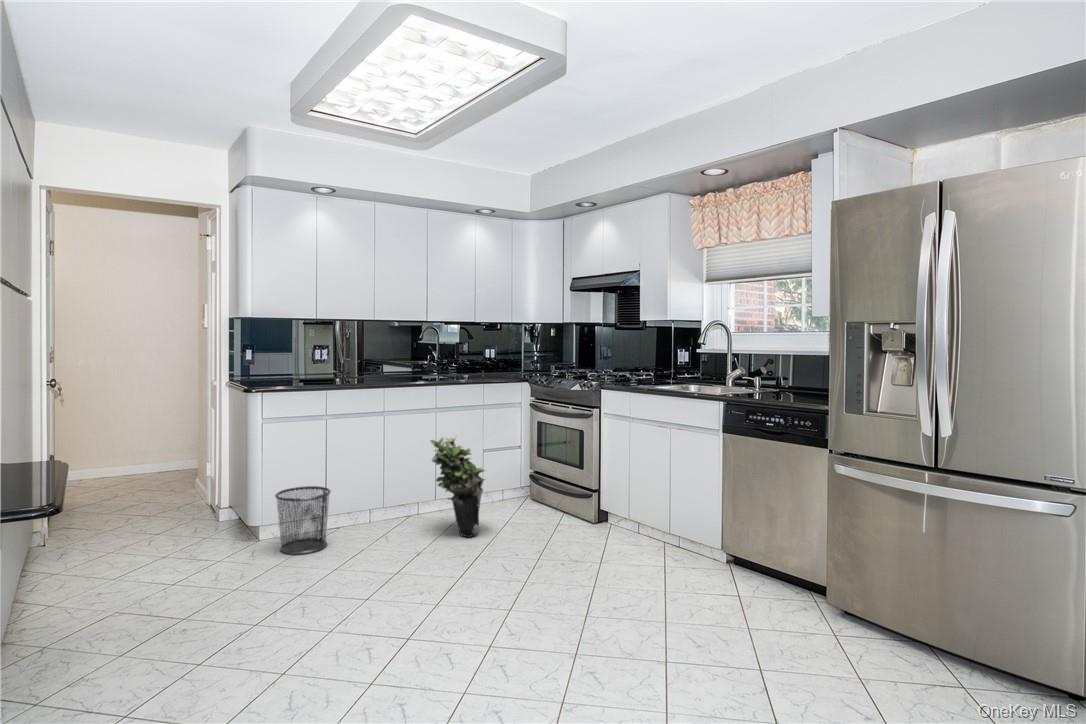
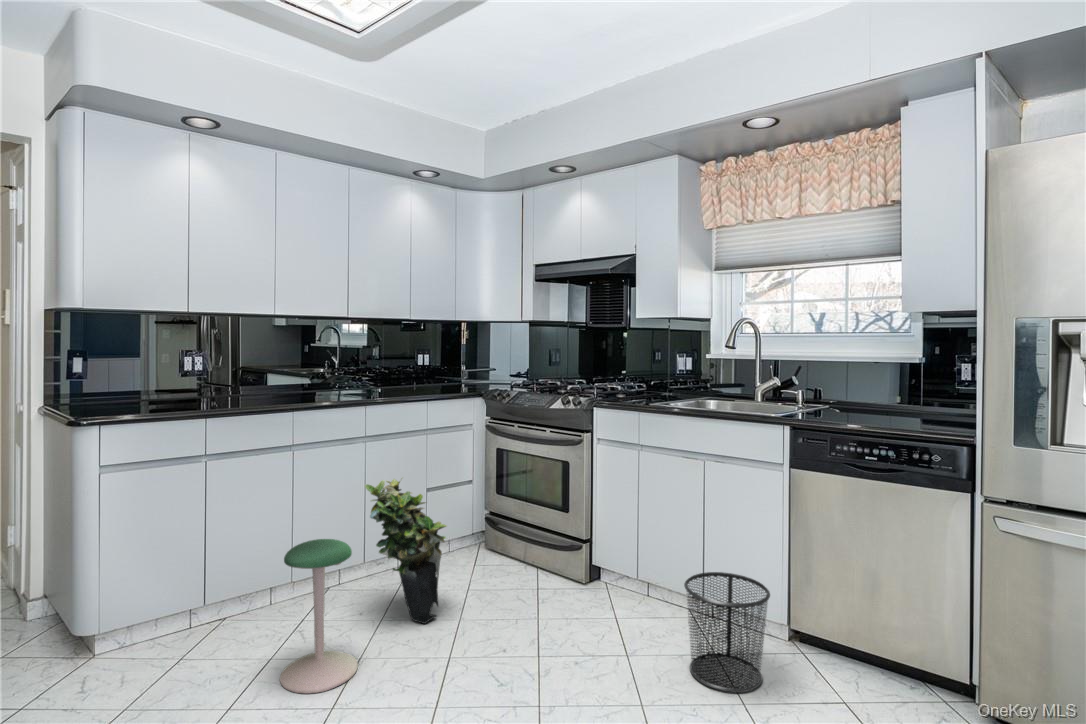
stool: none [370,470,419,565] -> present [280,539,358,694]
waste bin: present [275,486,330,554] -> present [684,572,770,692]

